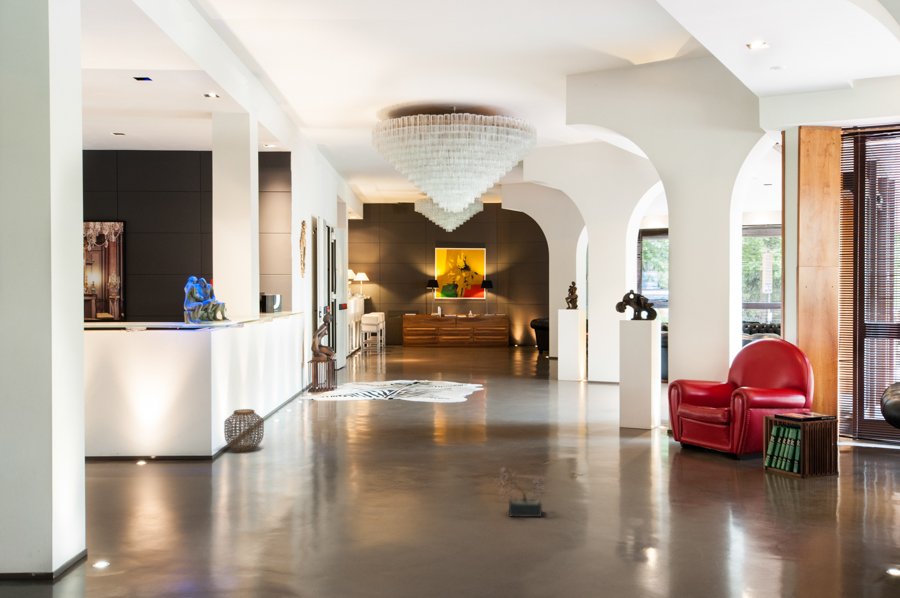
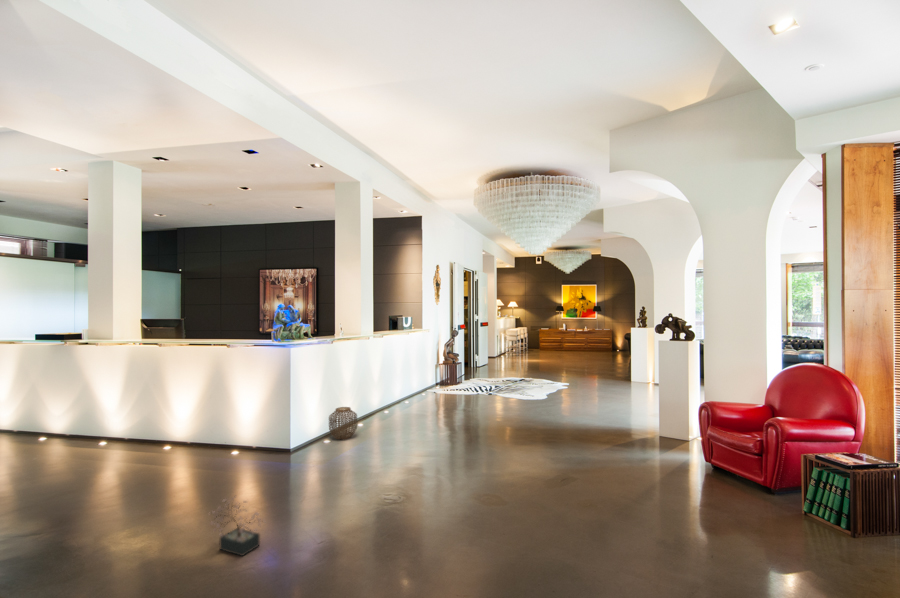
decorative plant: present [498,468,551,517] -> present [211,497,266,555]

